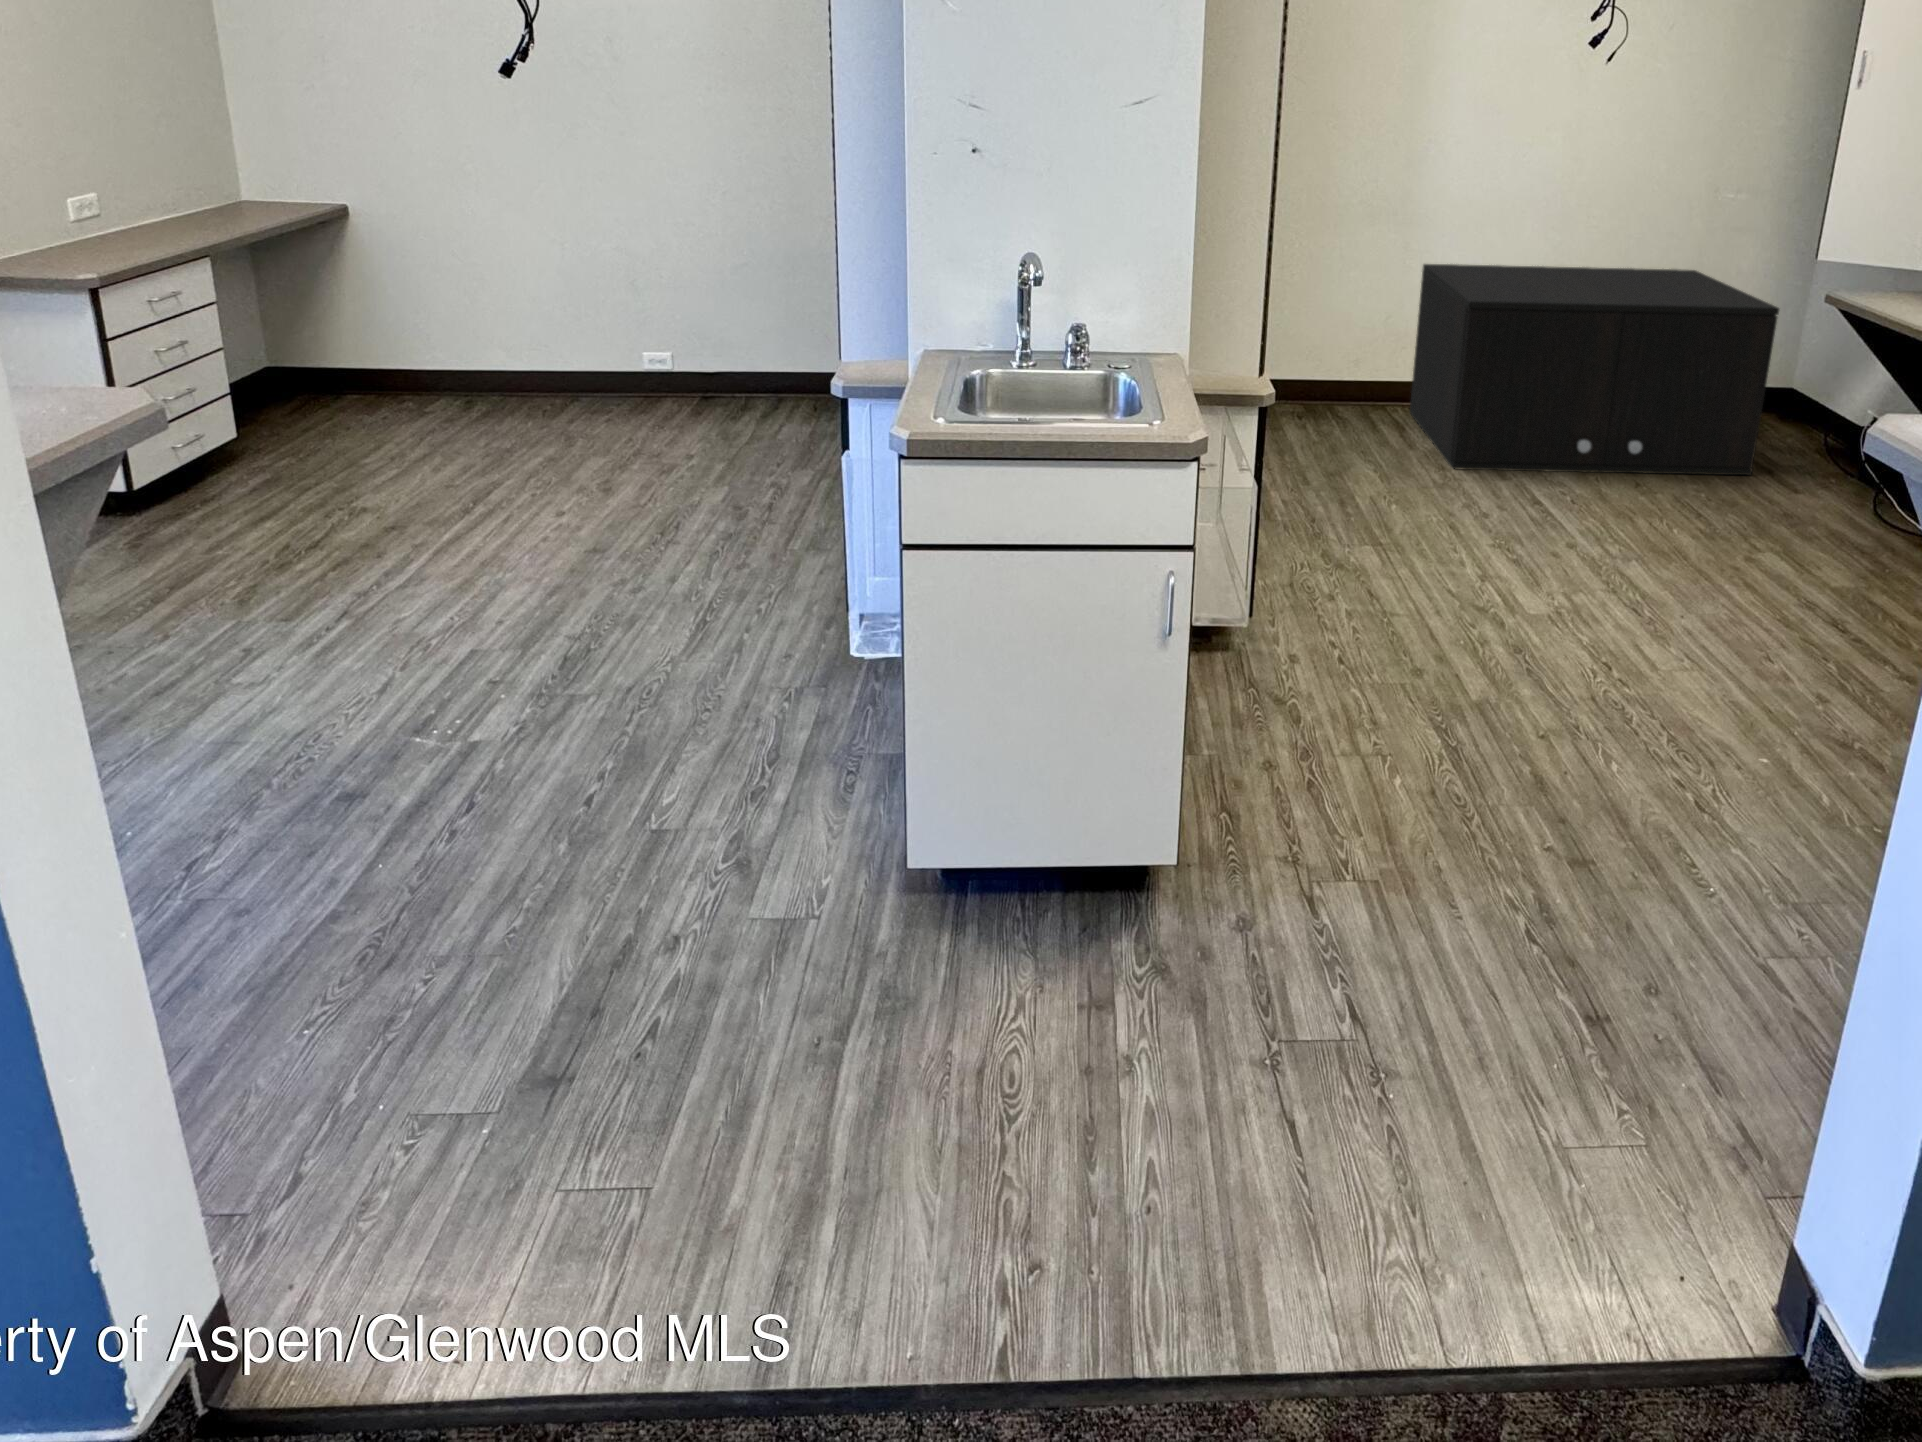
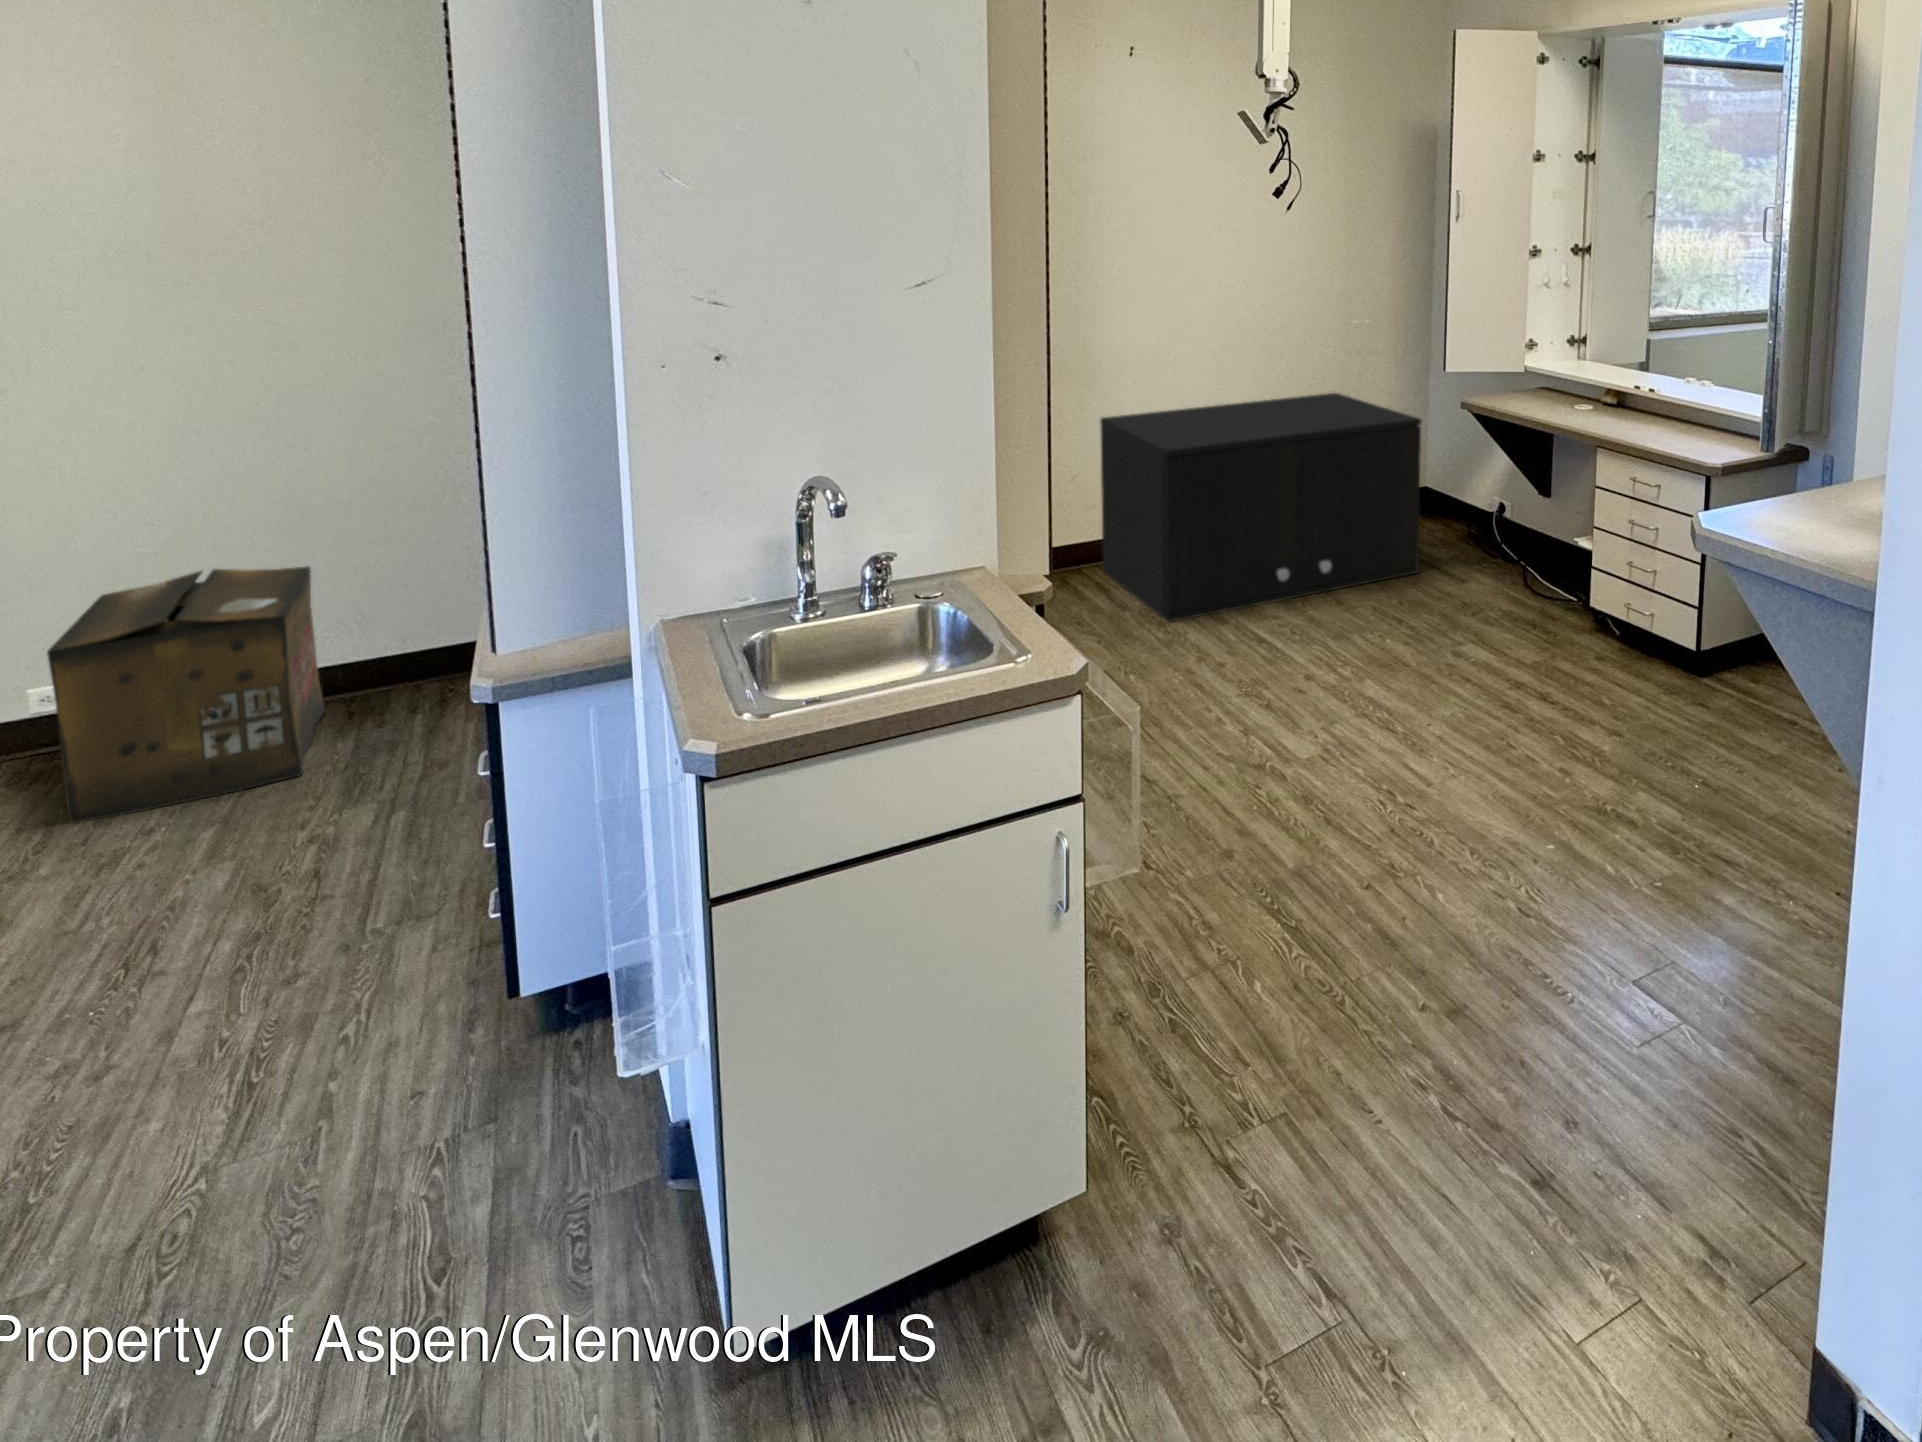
cardboard box: none [644,289,801,445] -> present [47,566,325,823]

